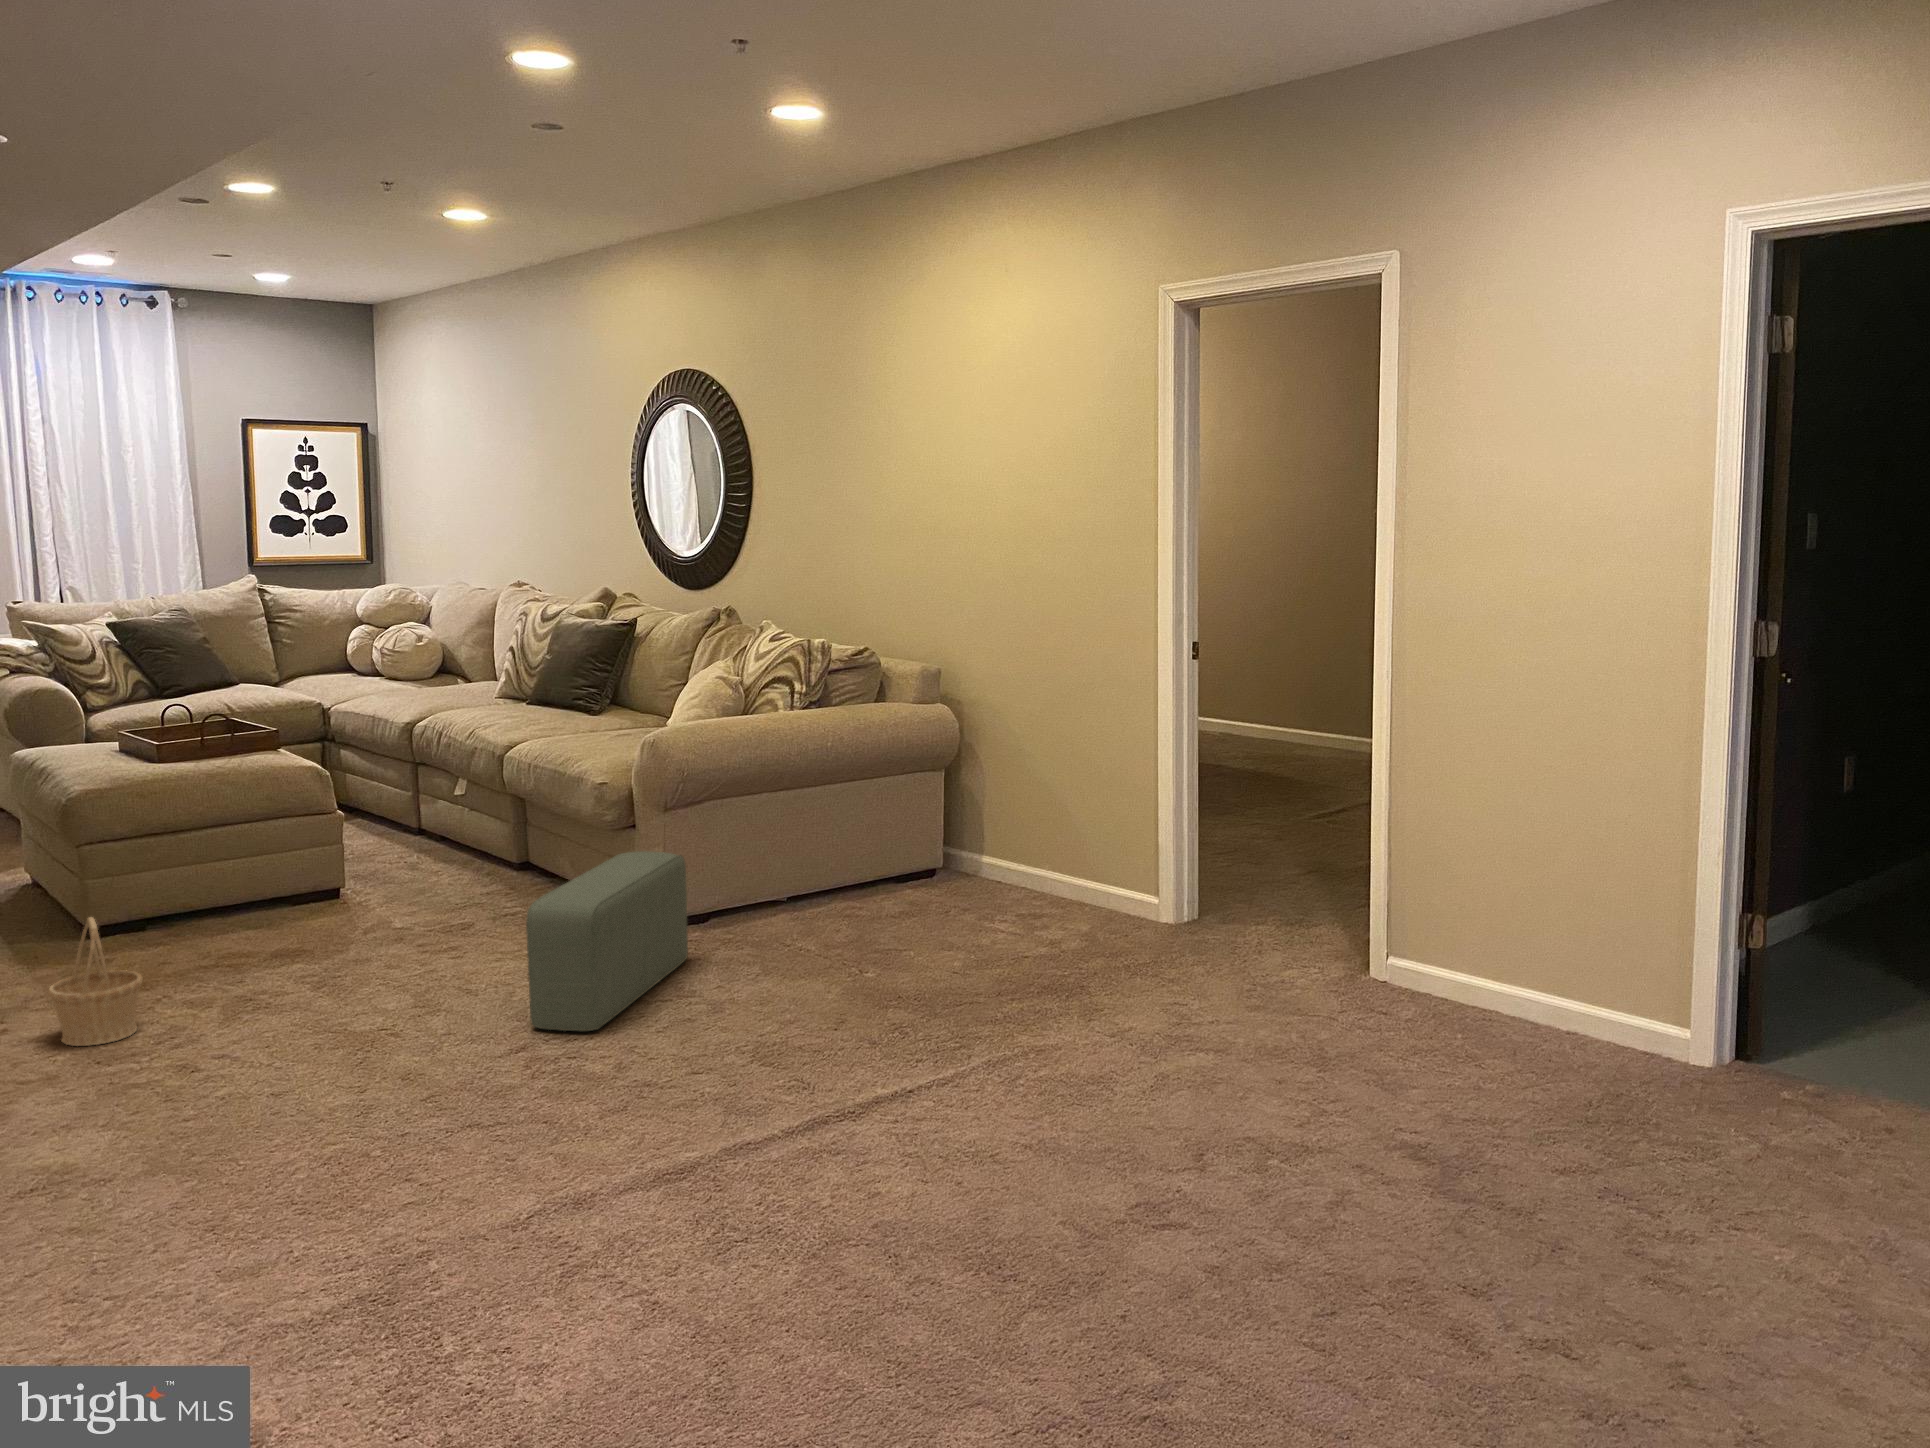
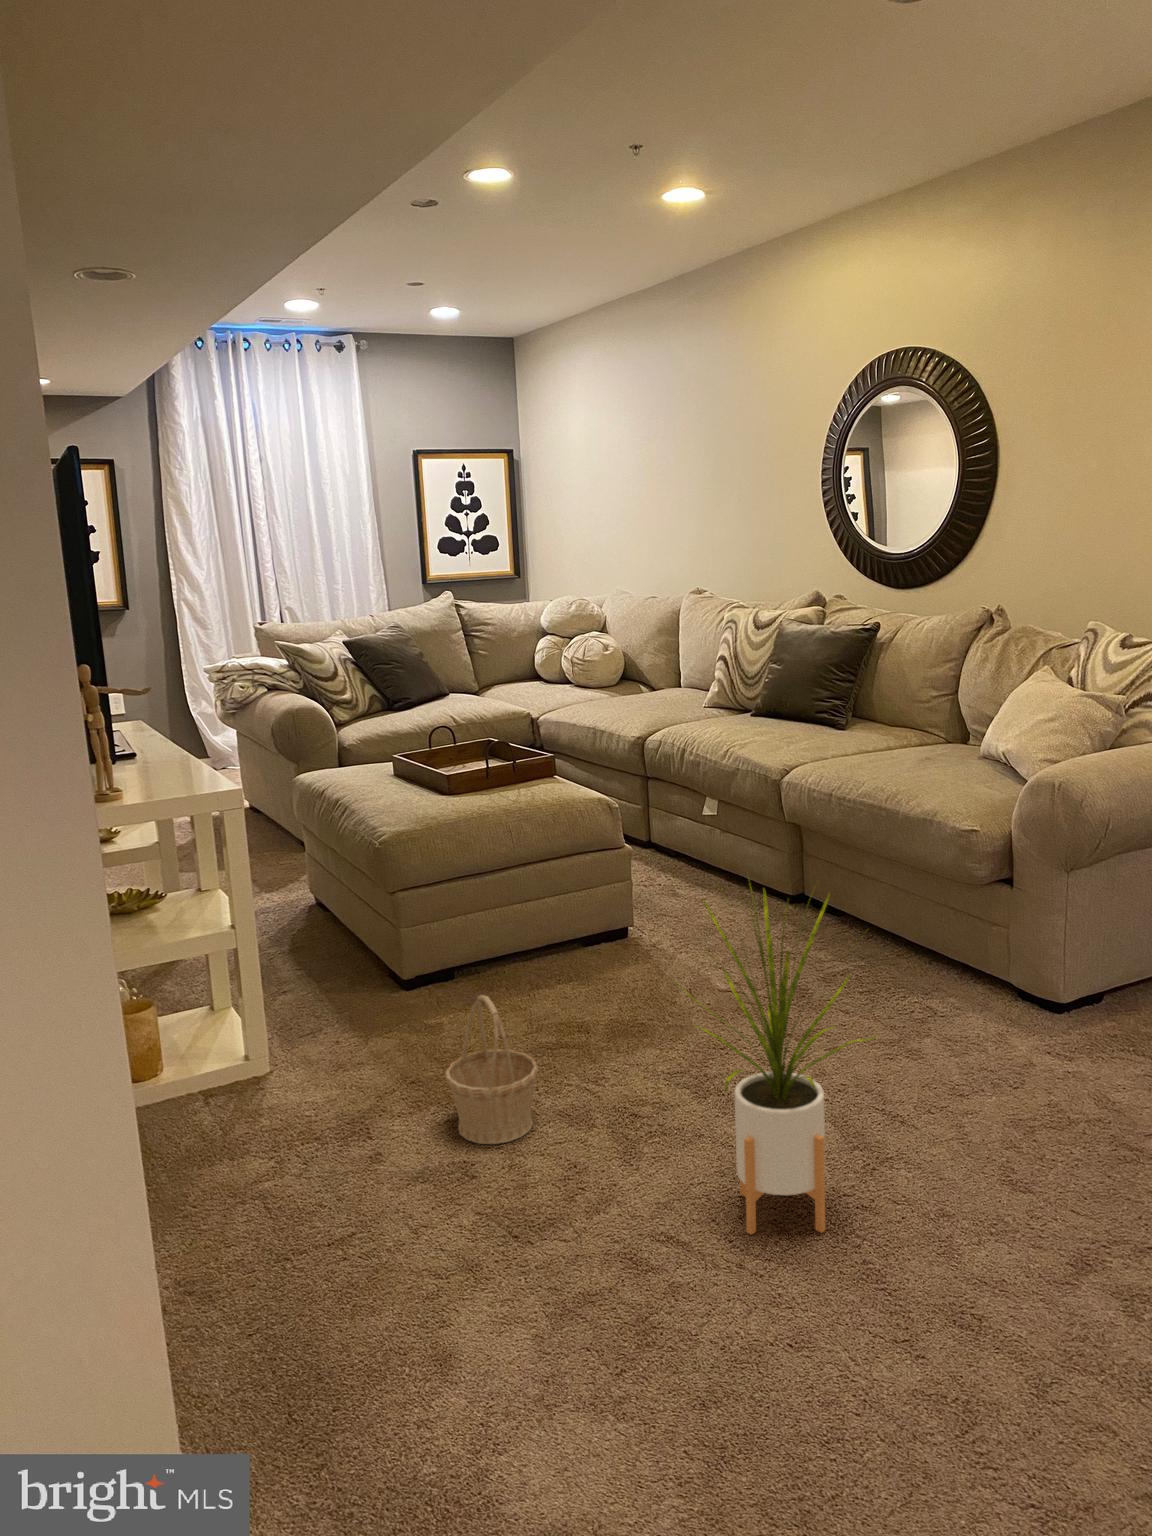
house plant: none [206,794,387,1084] -> present [687,890,874,1234]
pouf: present [526,851,688,1031] -> none [1004,912,1111,1165]

